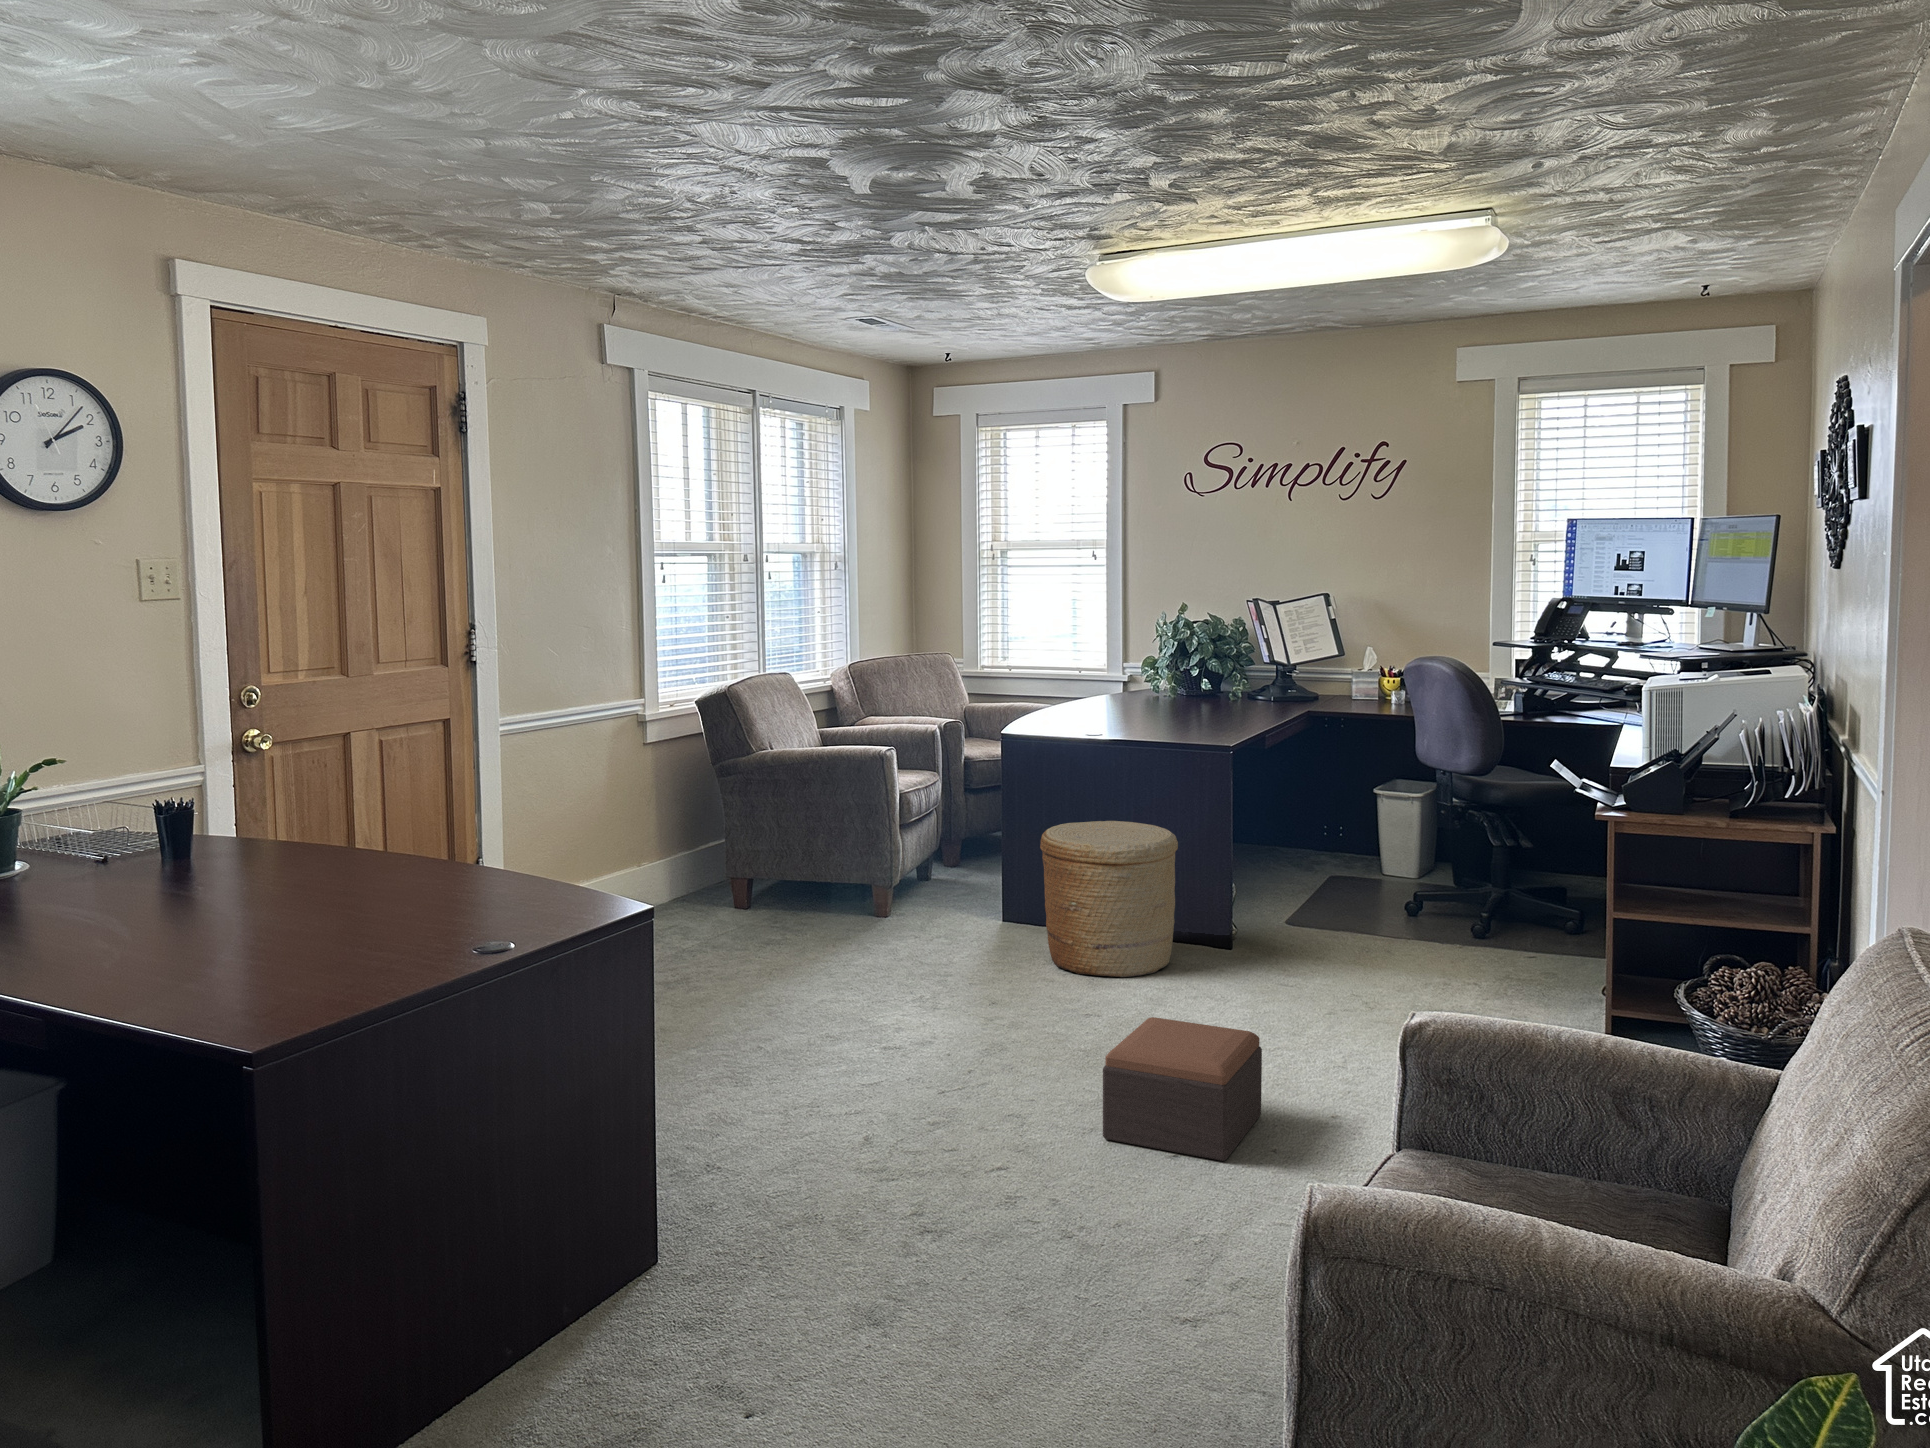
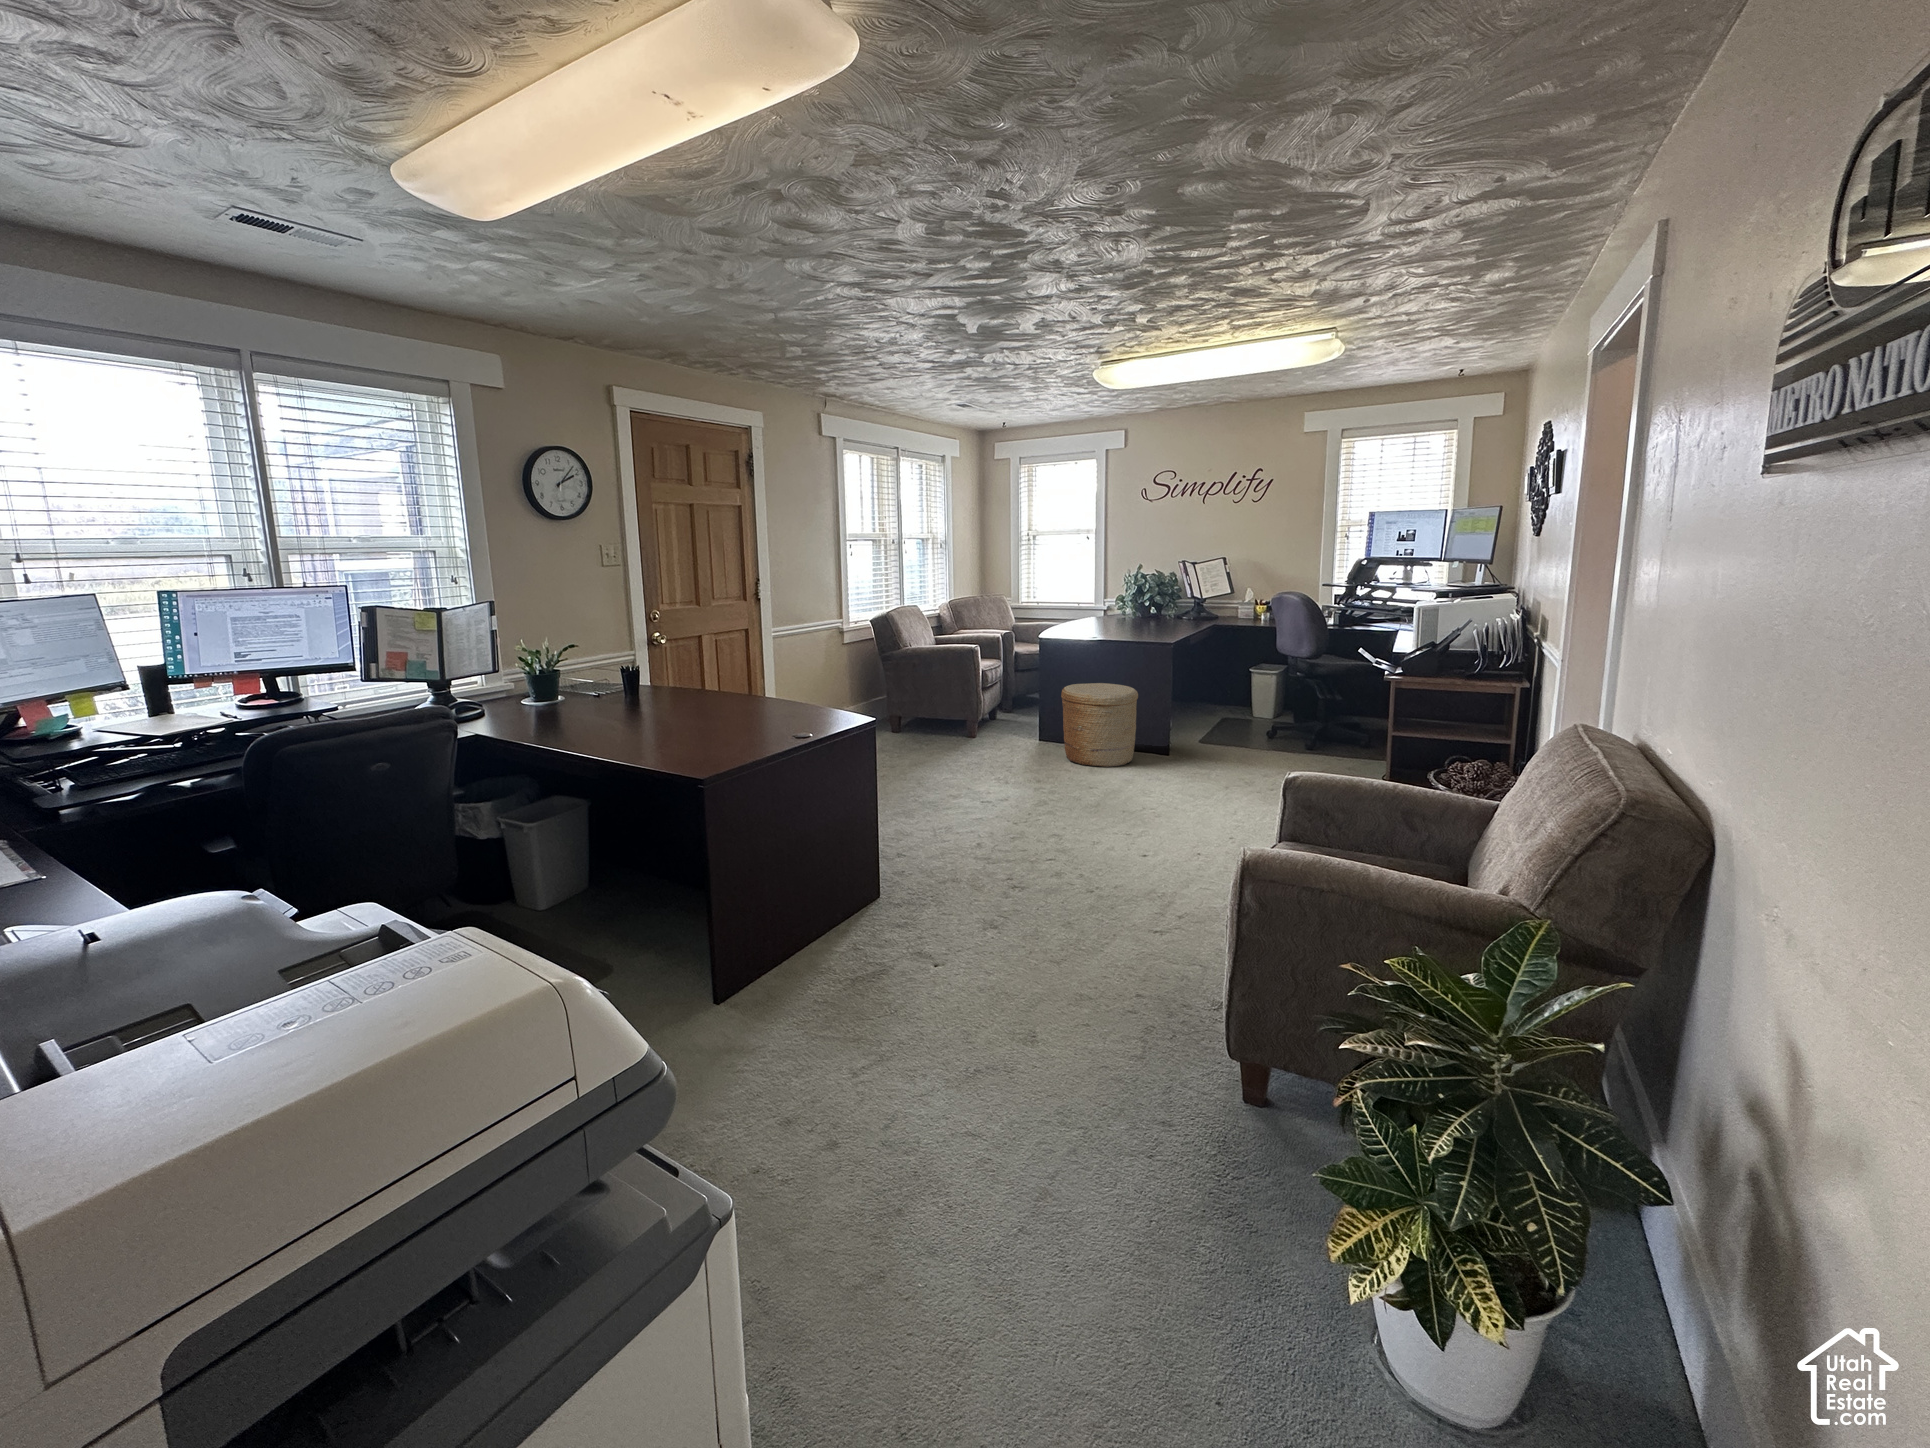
footstool: present [1103,1017,1262,1161] -> none [1104,784,1191,858]

